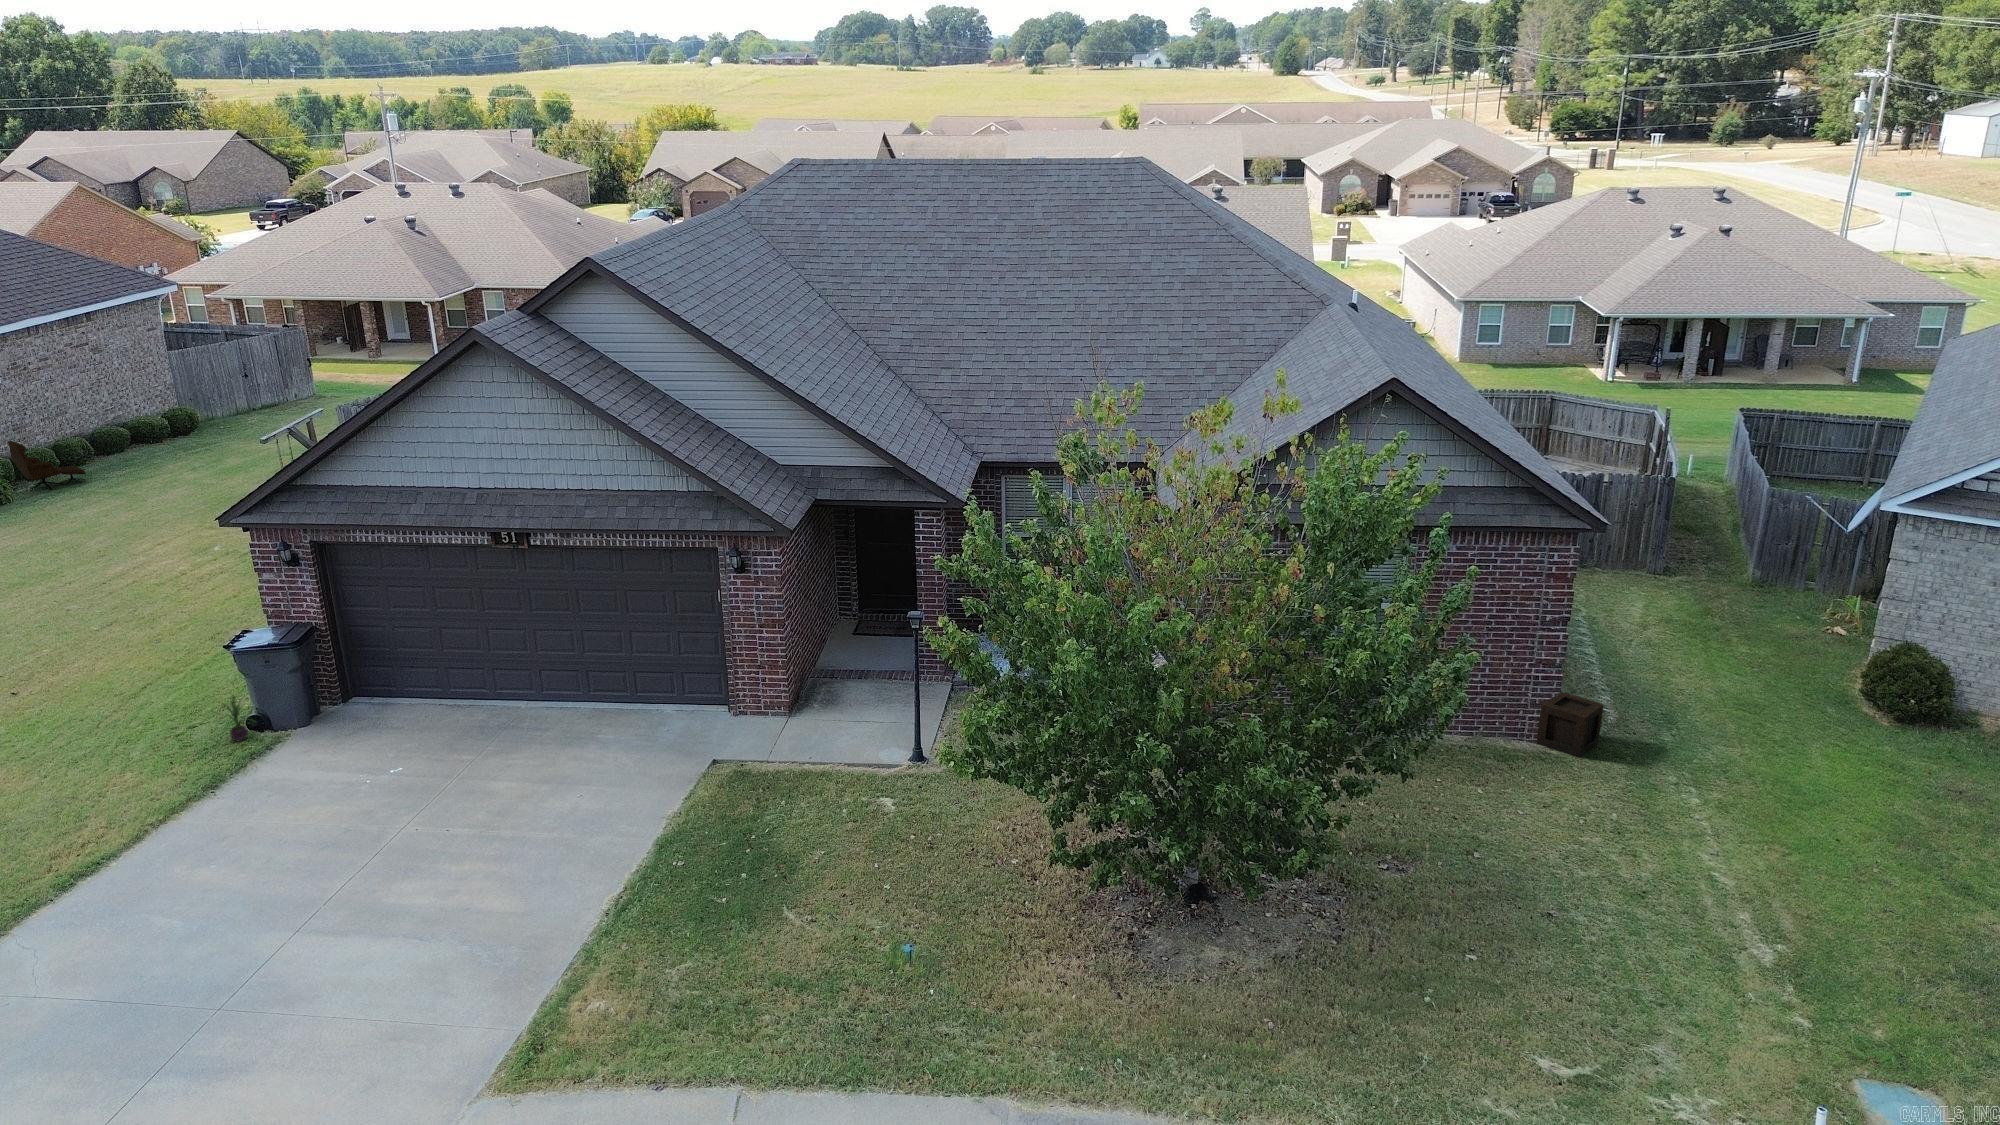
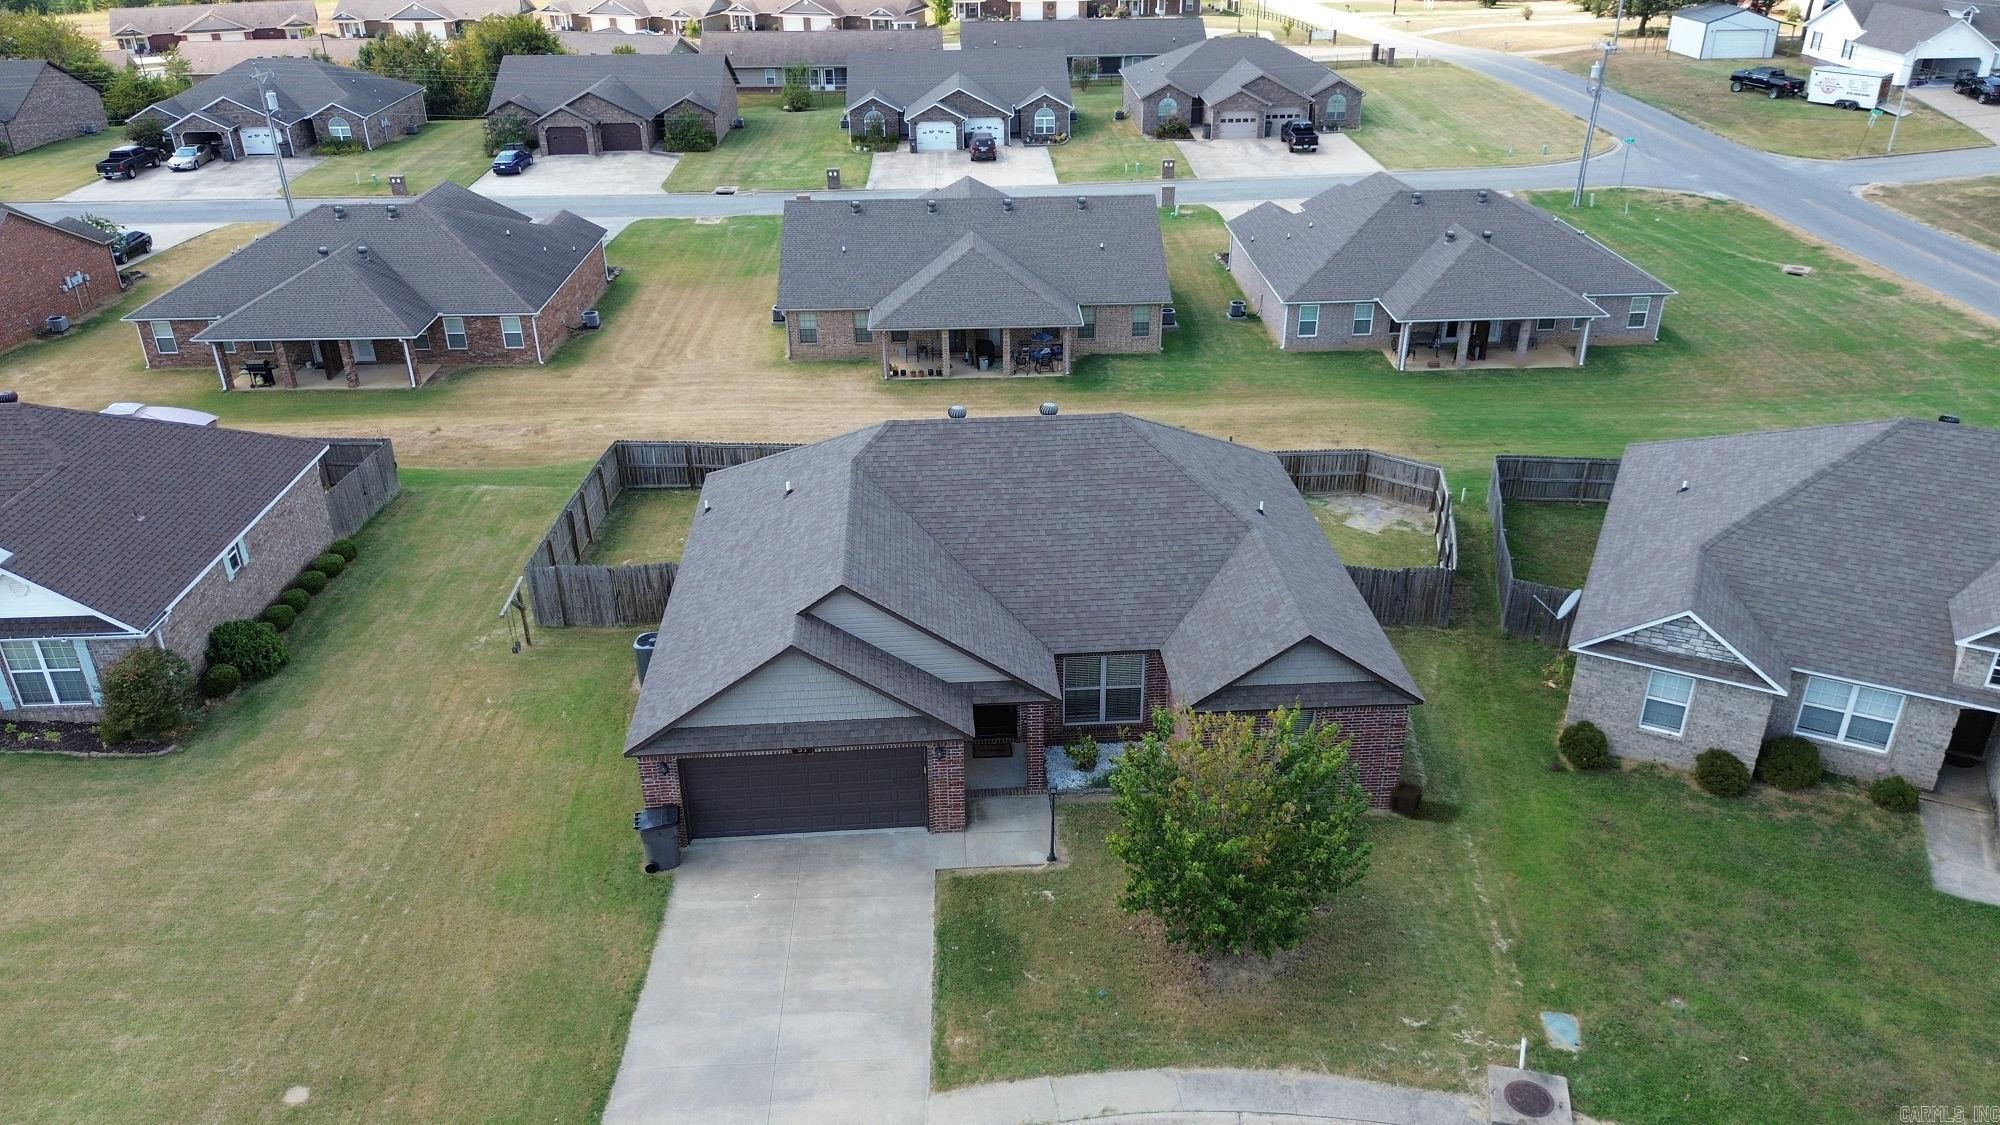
lounge chair: present [8,441,86,490] -> none [286,618,339,652]
decorative plant: present [222,695,248,741] -> present [1550,749,1565,771]

